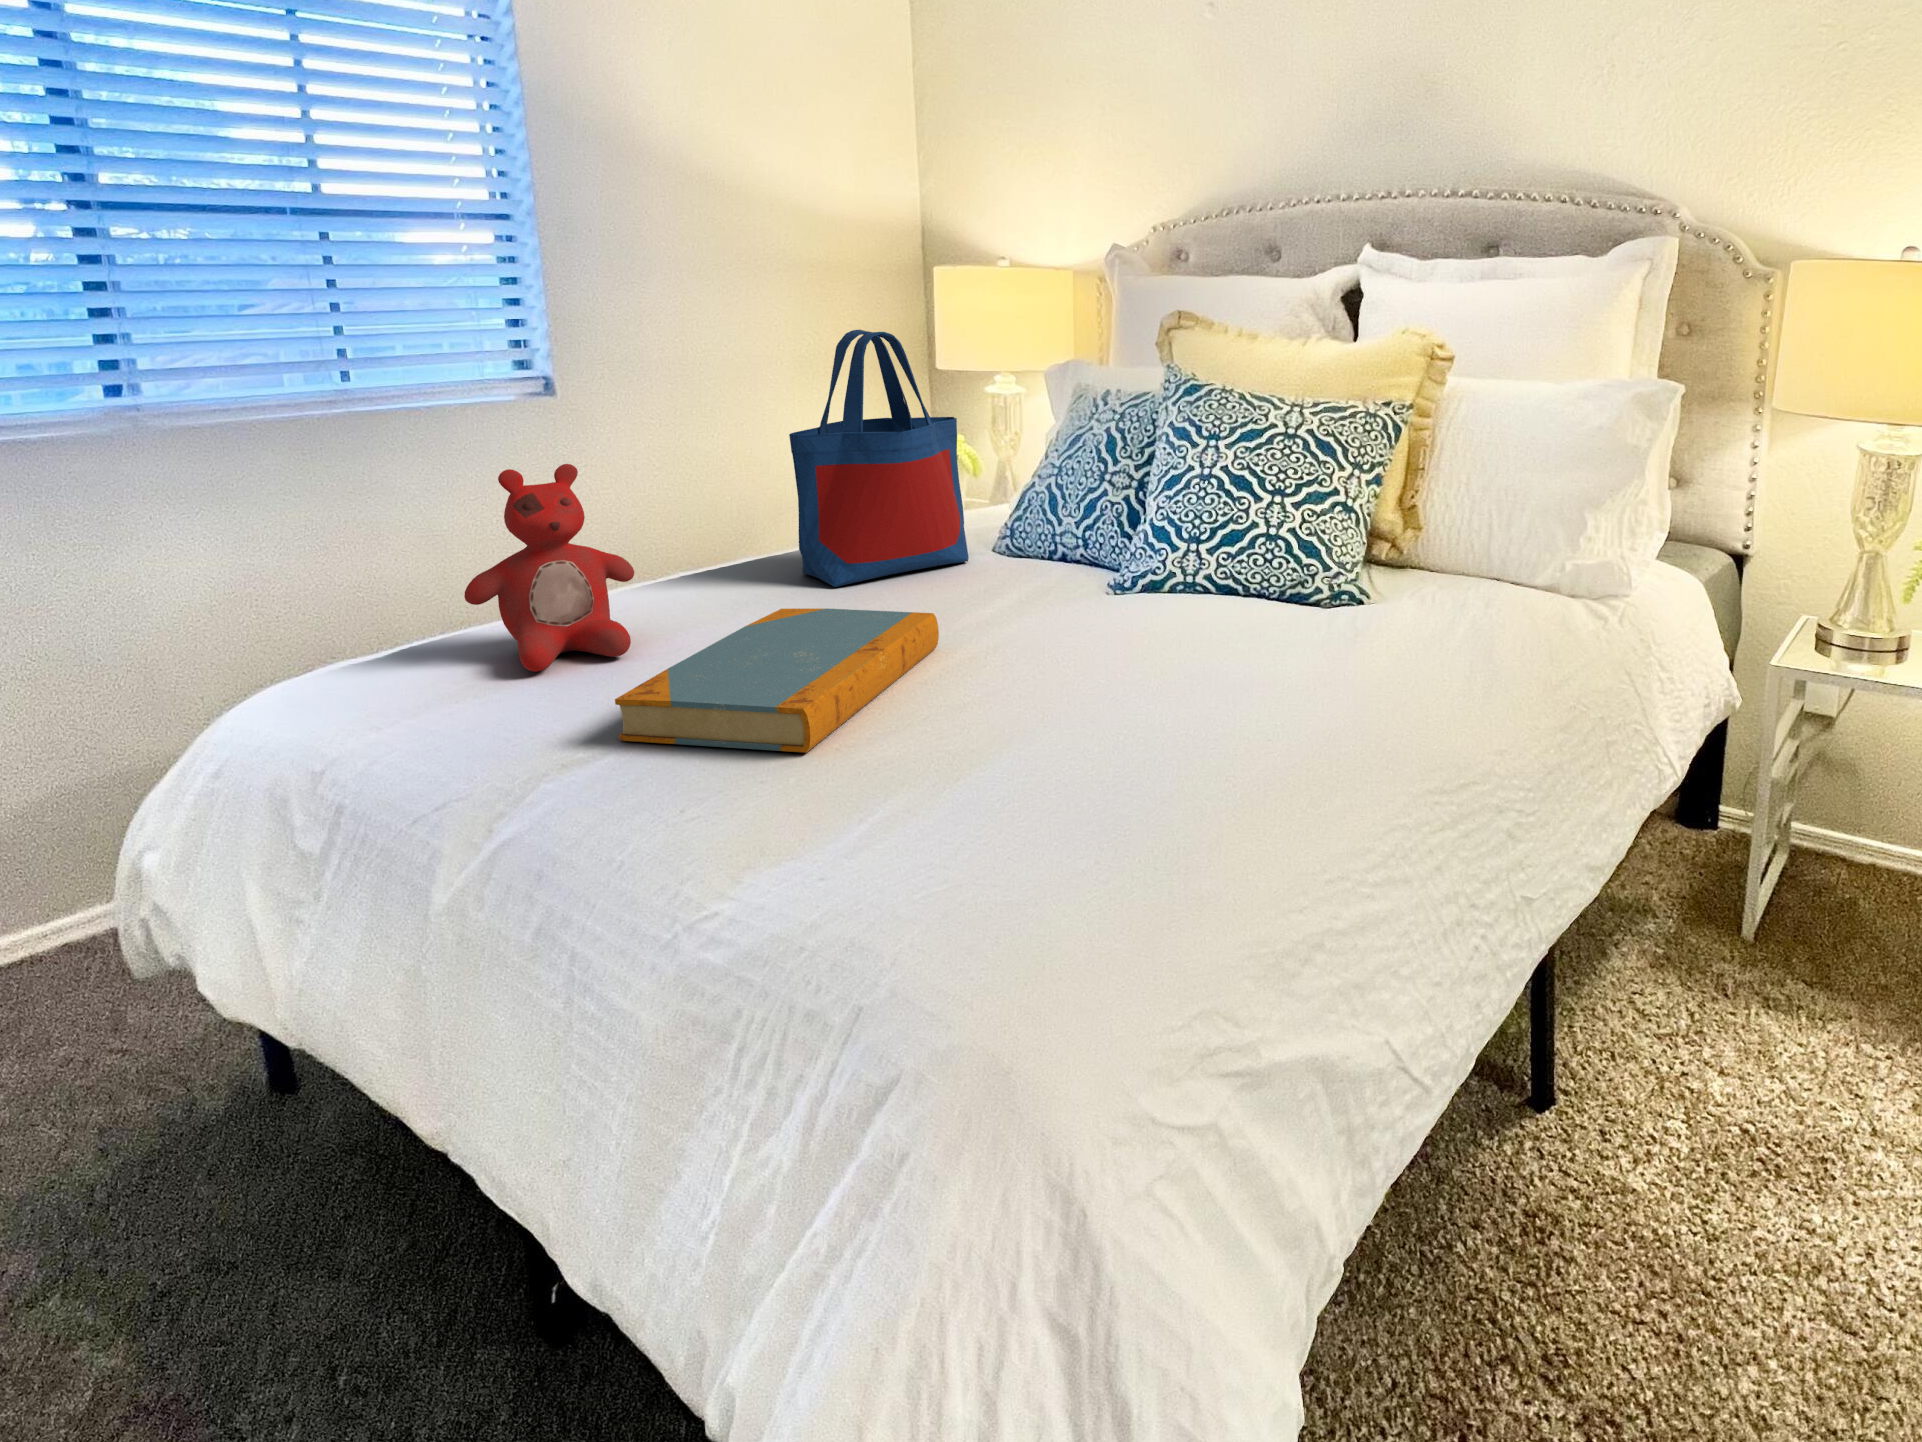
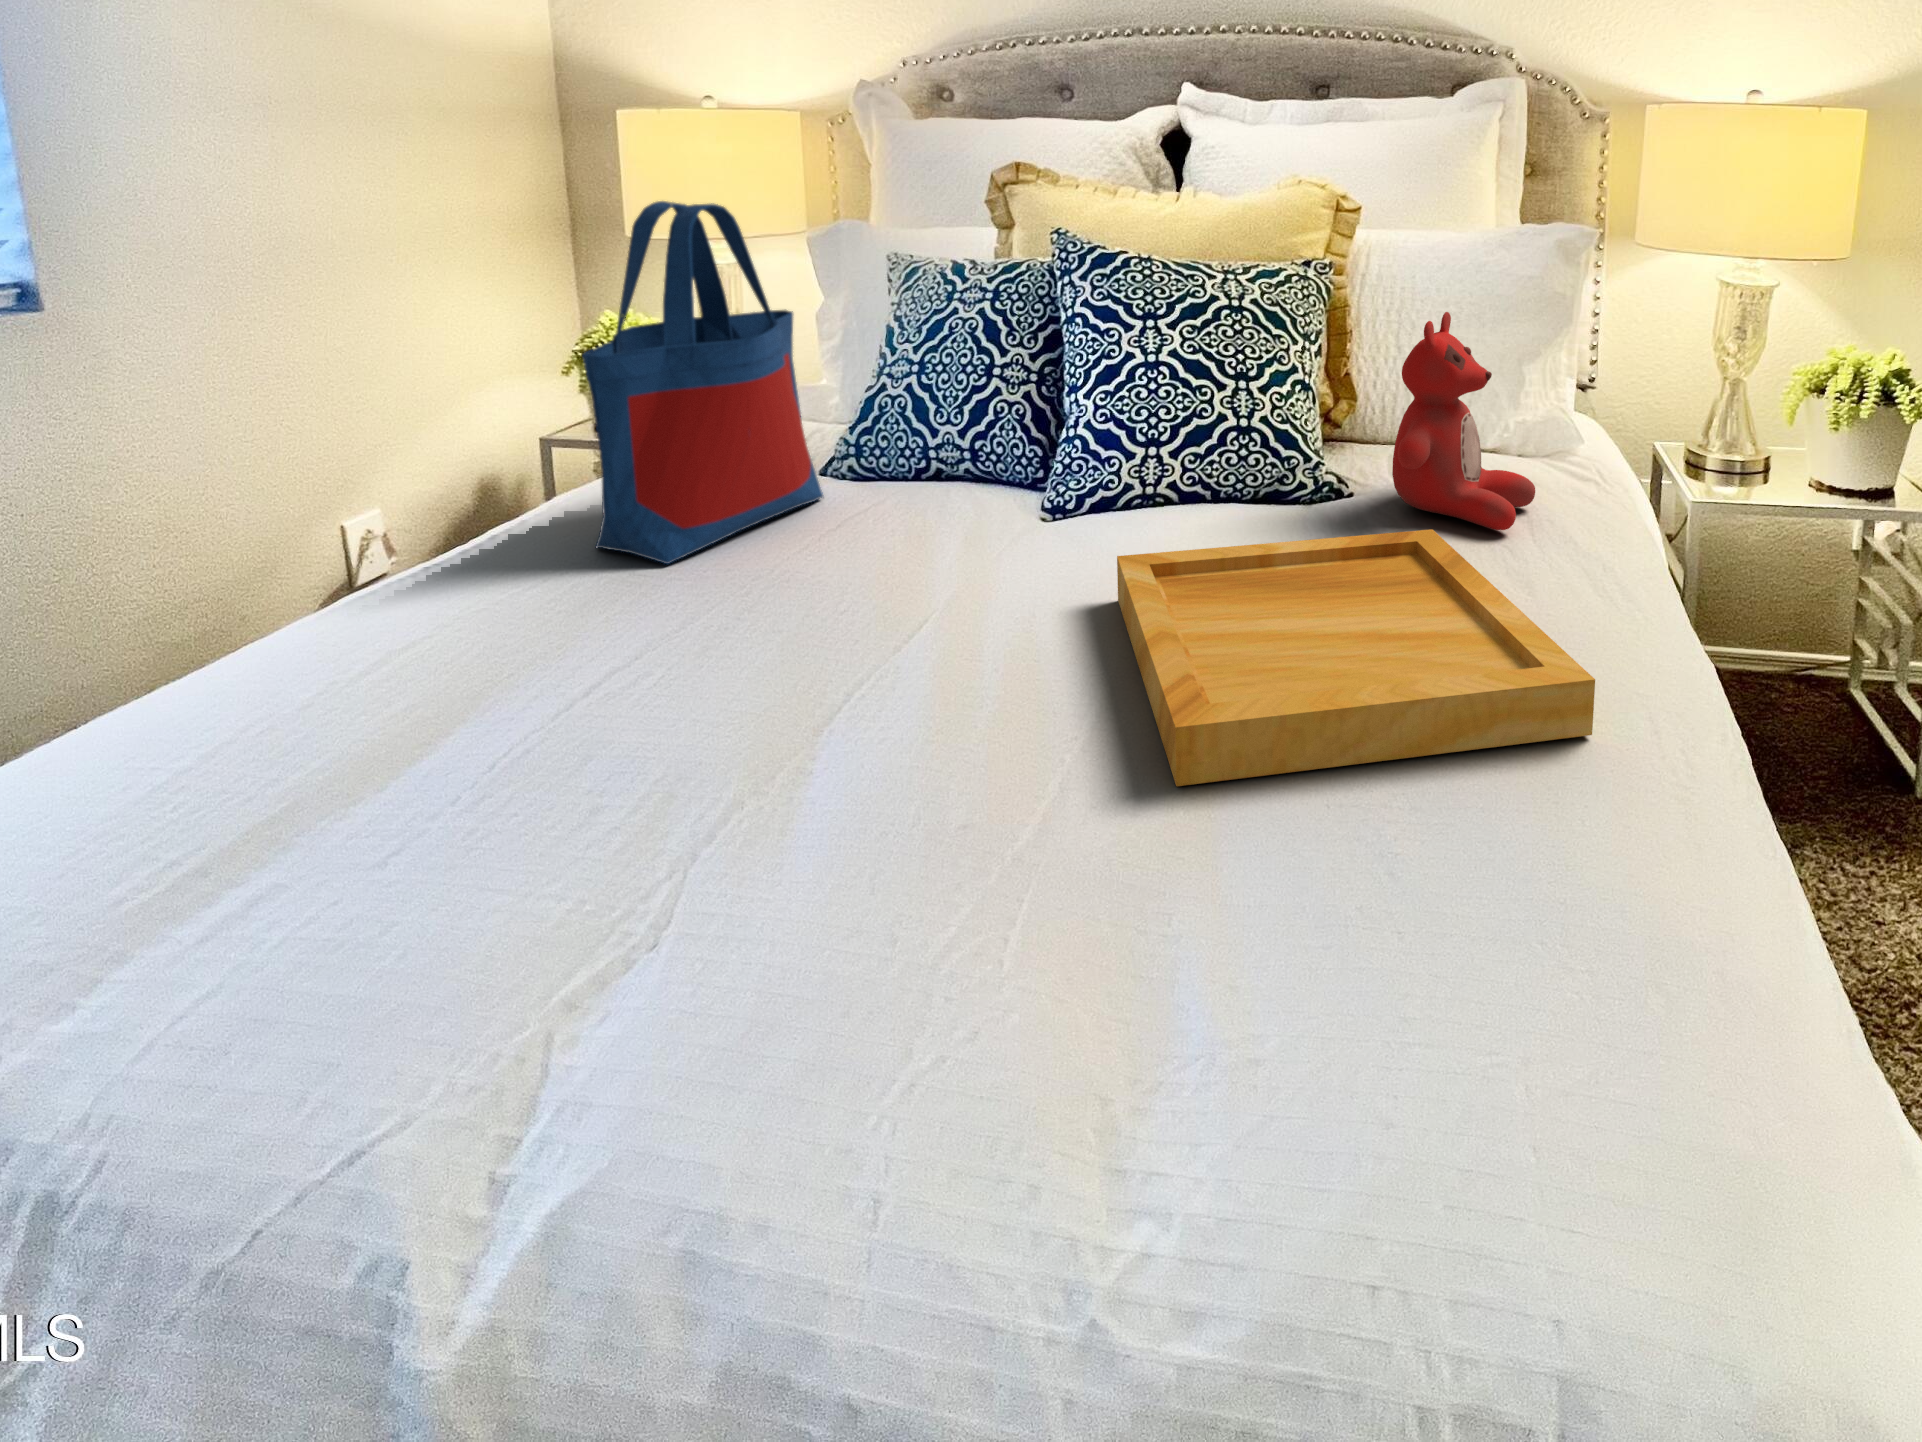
stuffed bear: present [464,464,634,672] -> present [1392,312,1535,530]
book: present [615,608,939,753] -> none [538,598,918,939]
tray: none [1009,608,1354,760] -> present [1117,529,1595,786]

